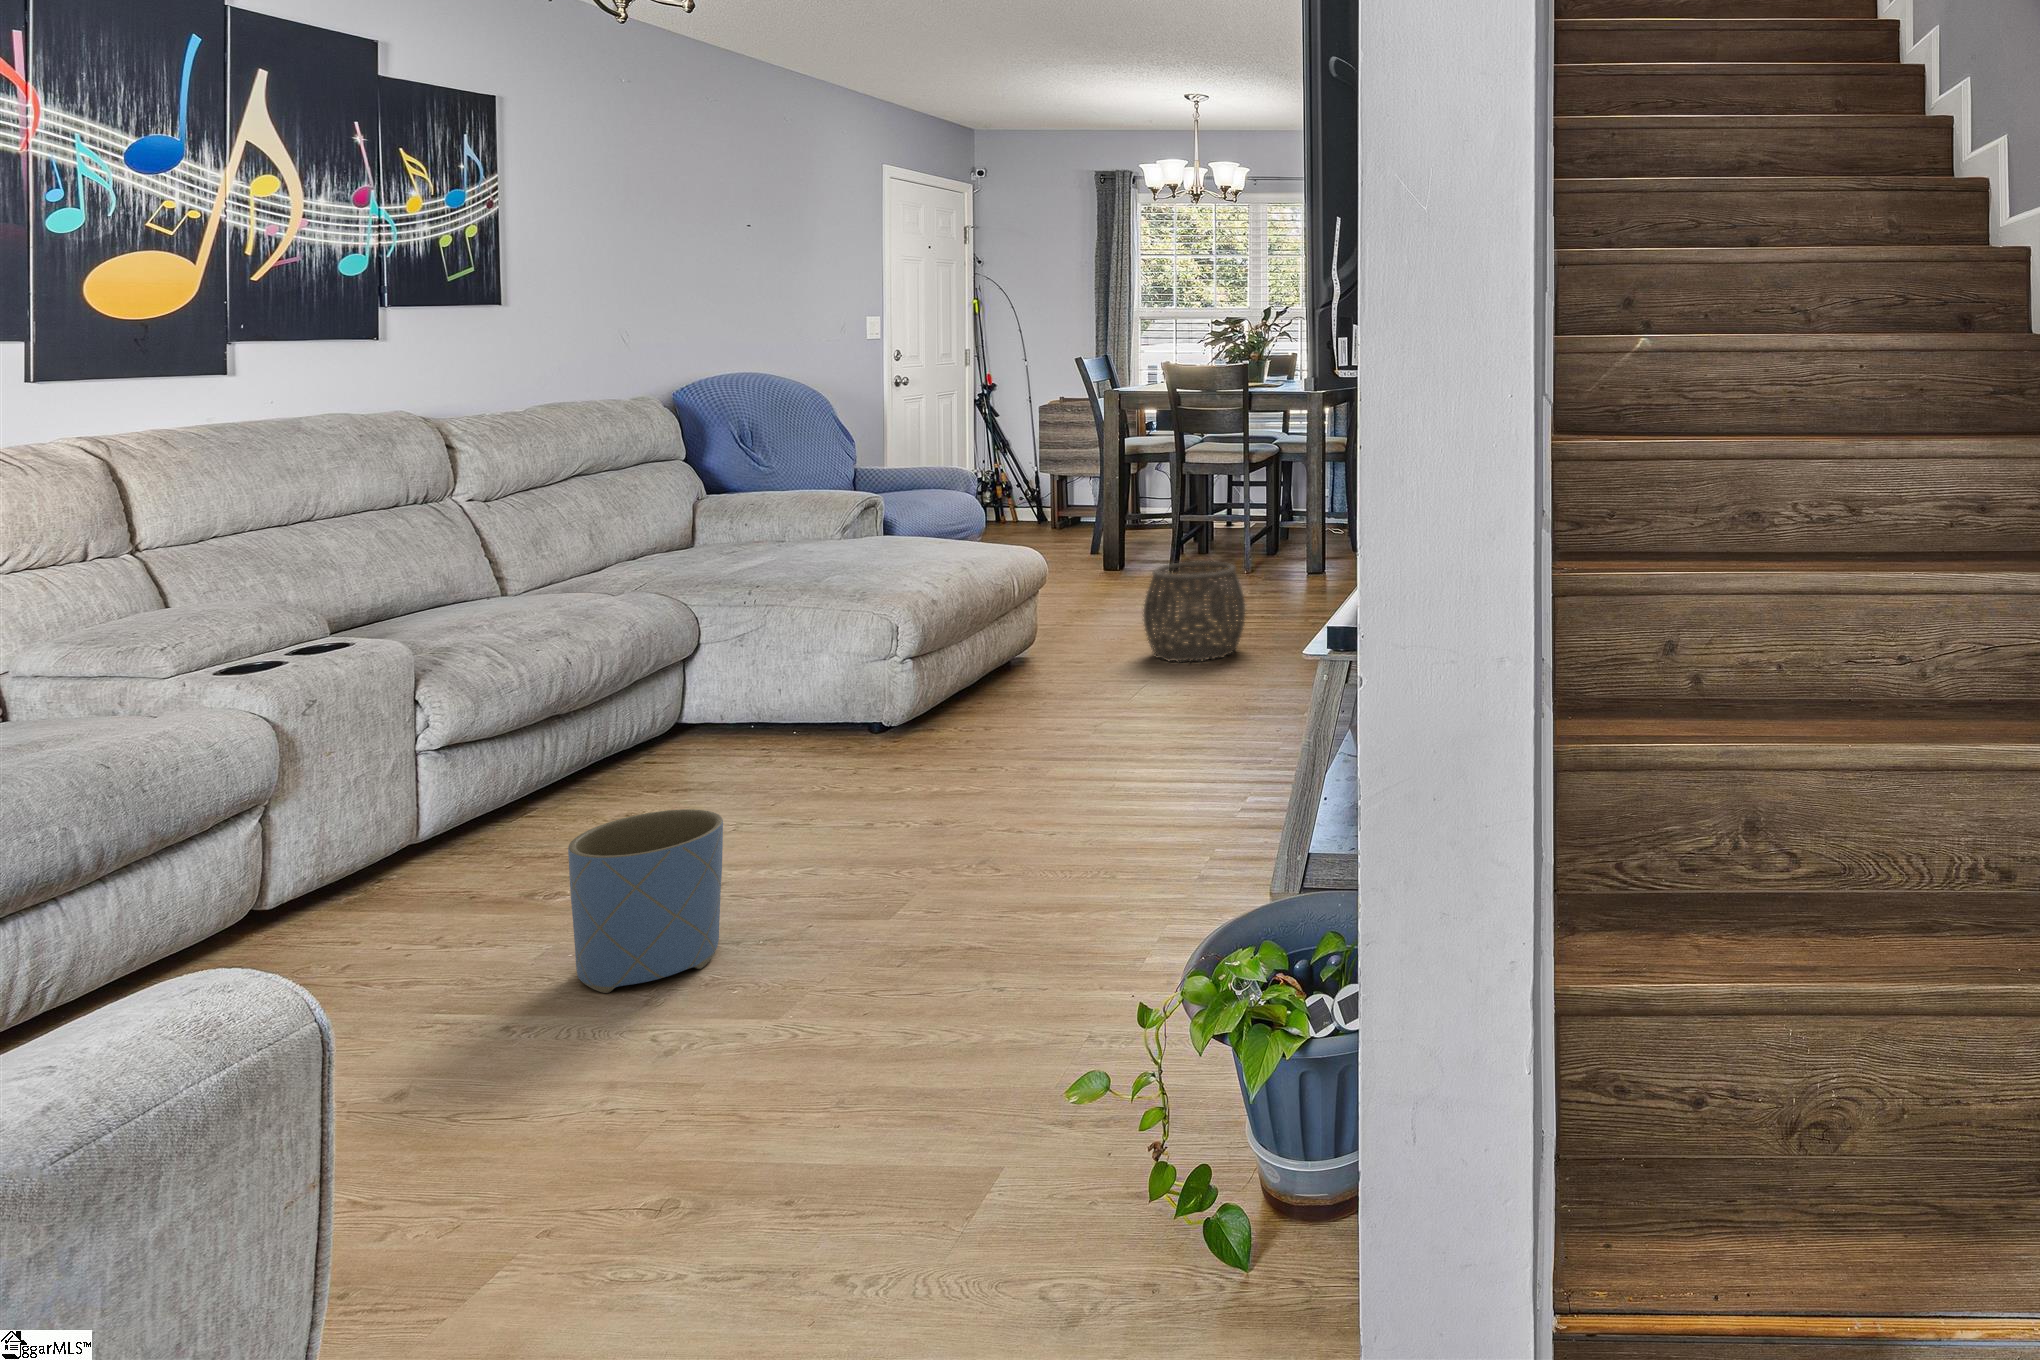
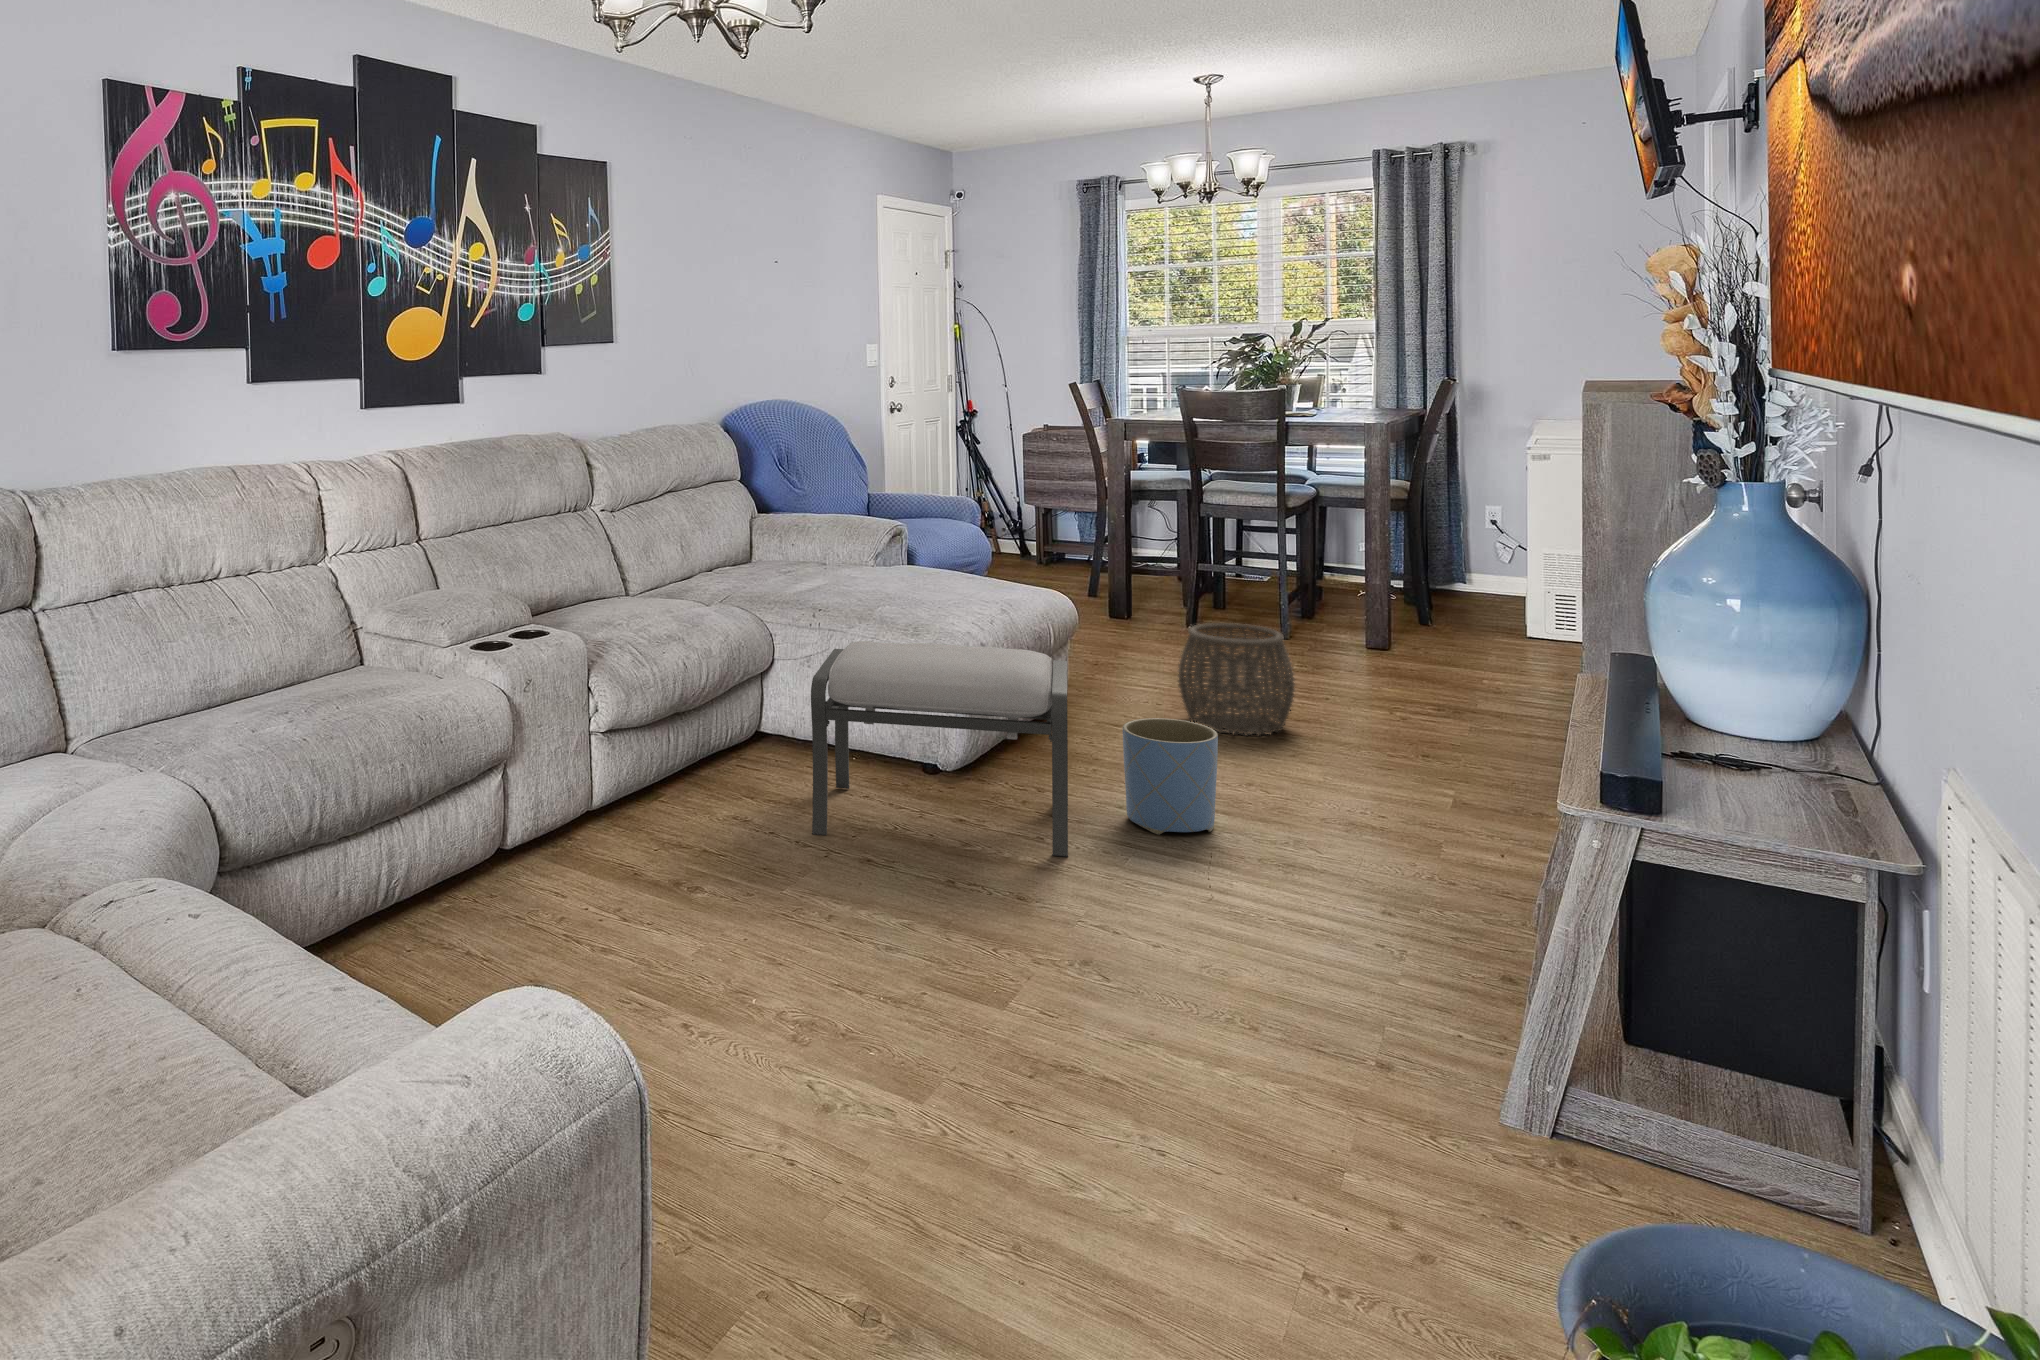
ottoman: none [710,600,1012,821] -> present [811,641,1068,857]
planter: present [568,809,723,993] -> present [1123,718,1218,835]

